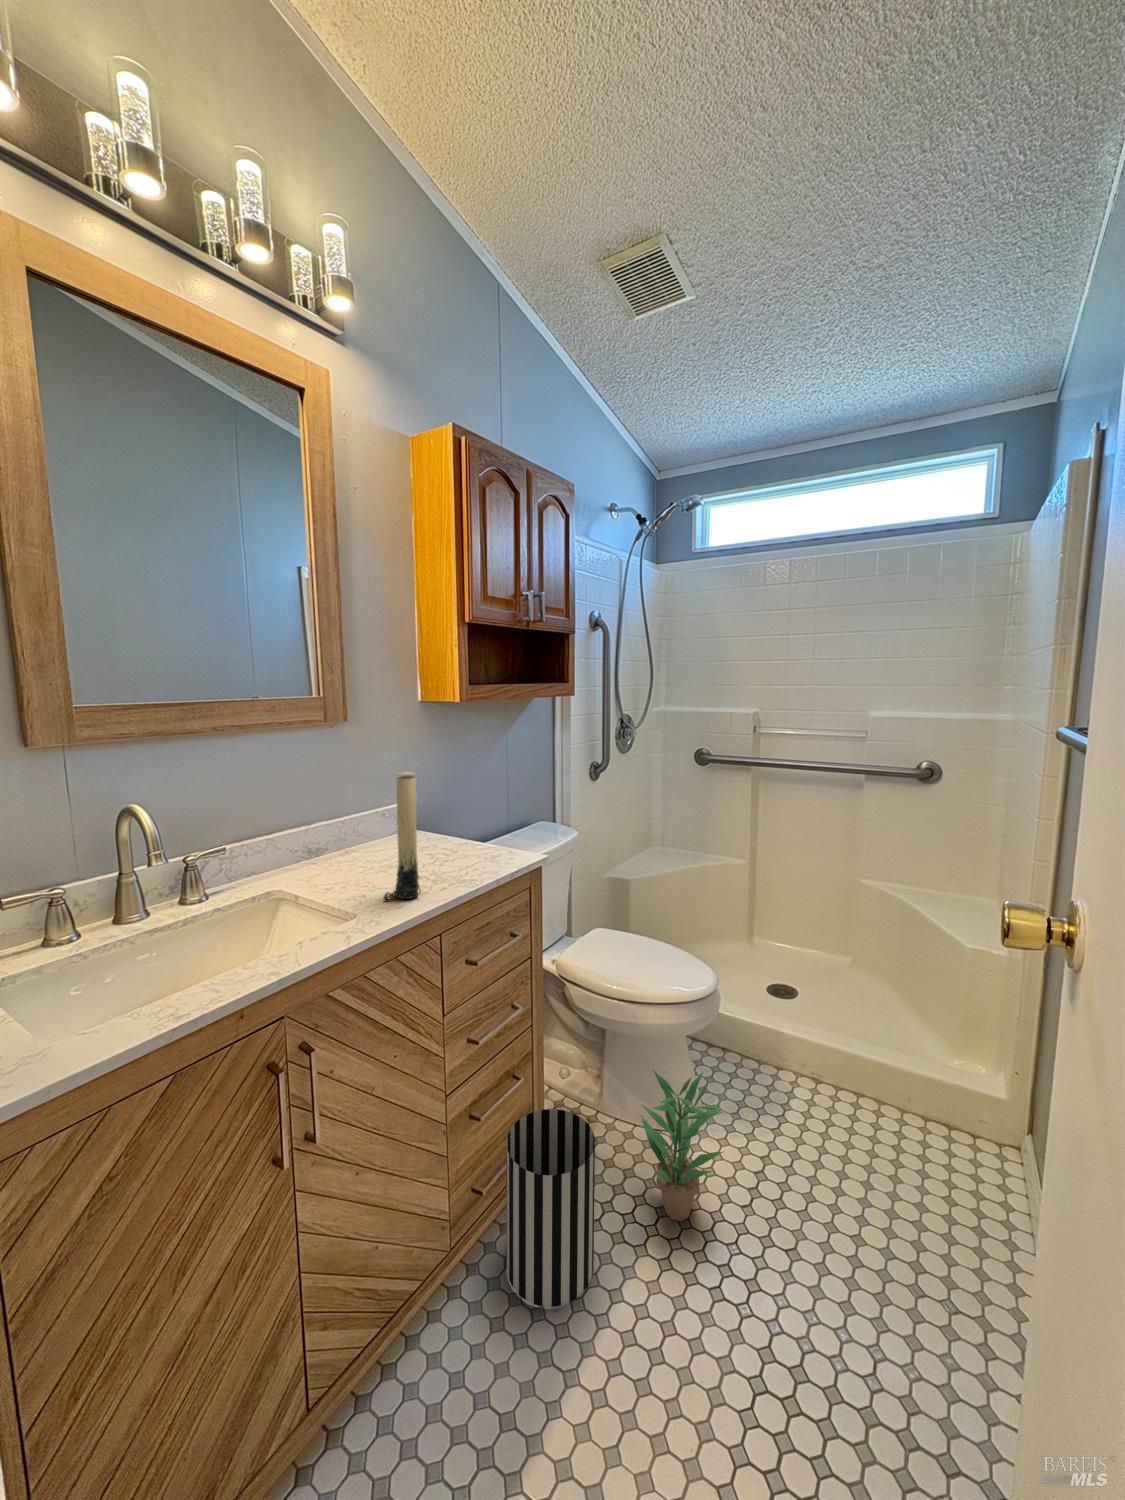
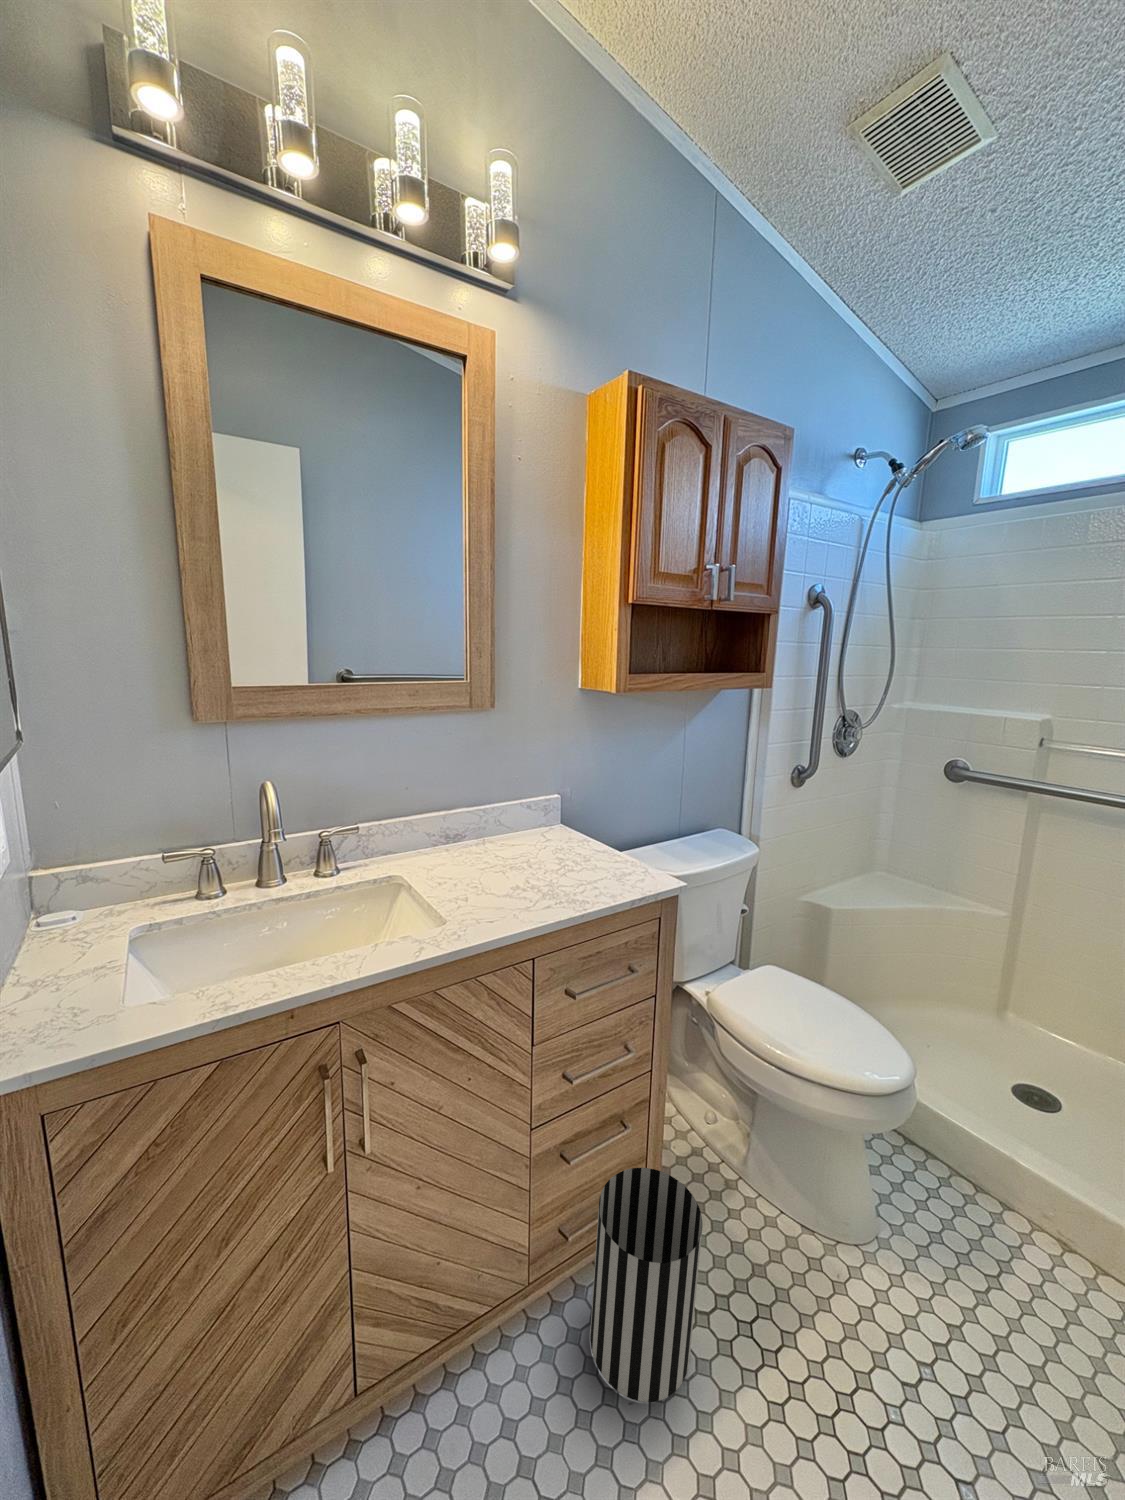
candle: present [383,772,421,900] -> none [481,775,523,913]
potted plant: present [640,1069,723,1221] -> none [767,1168,887,1366]

